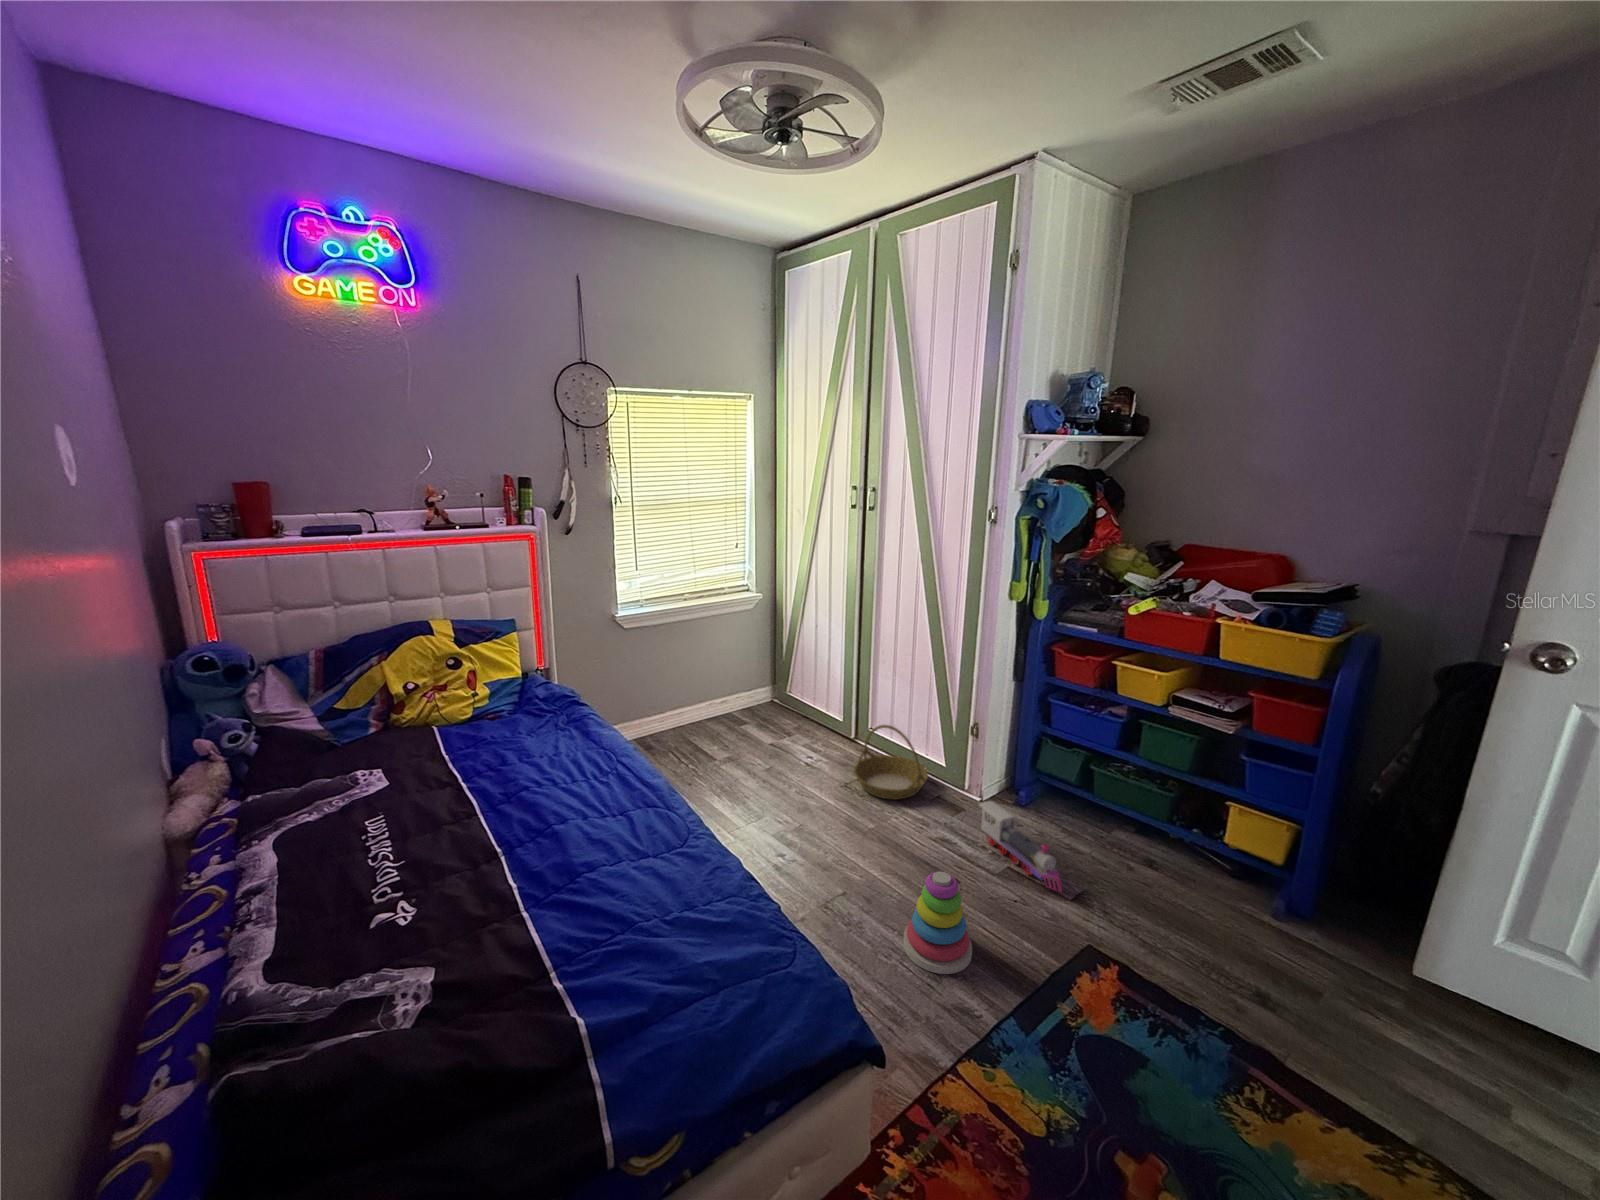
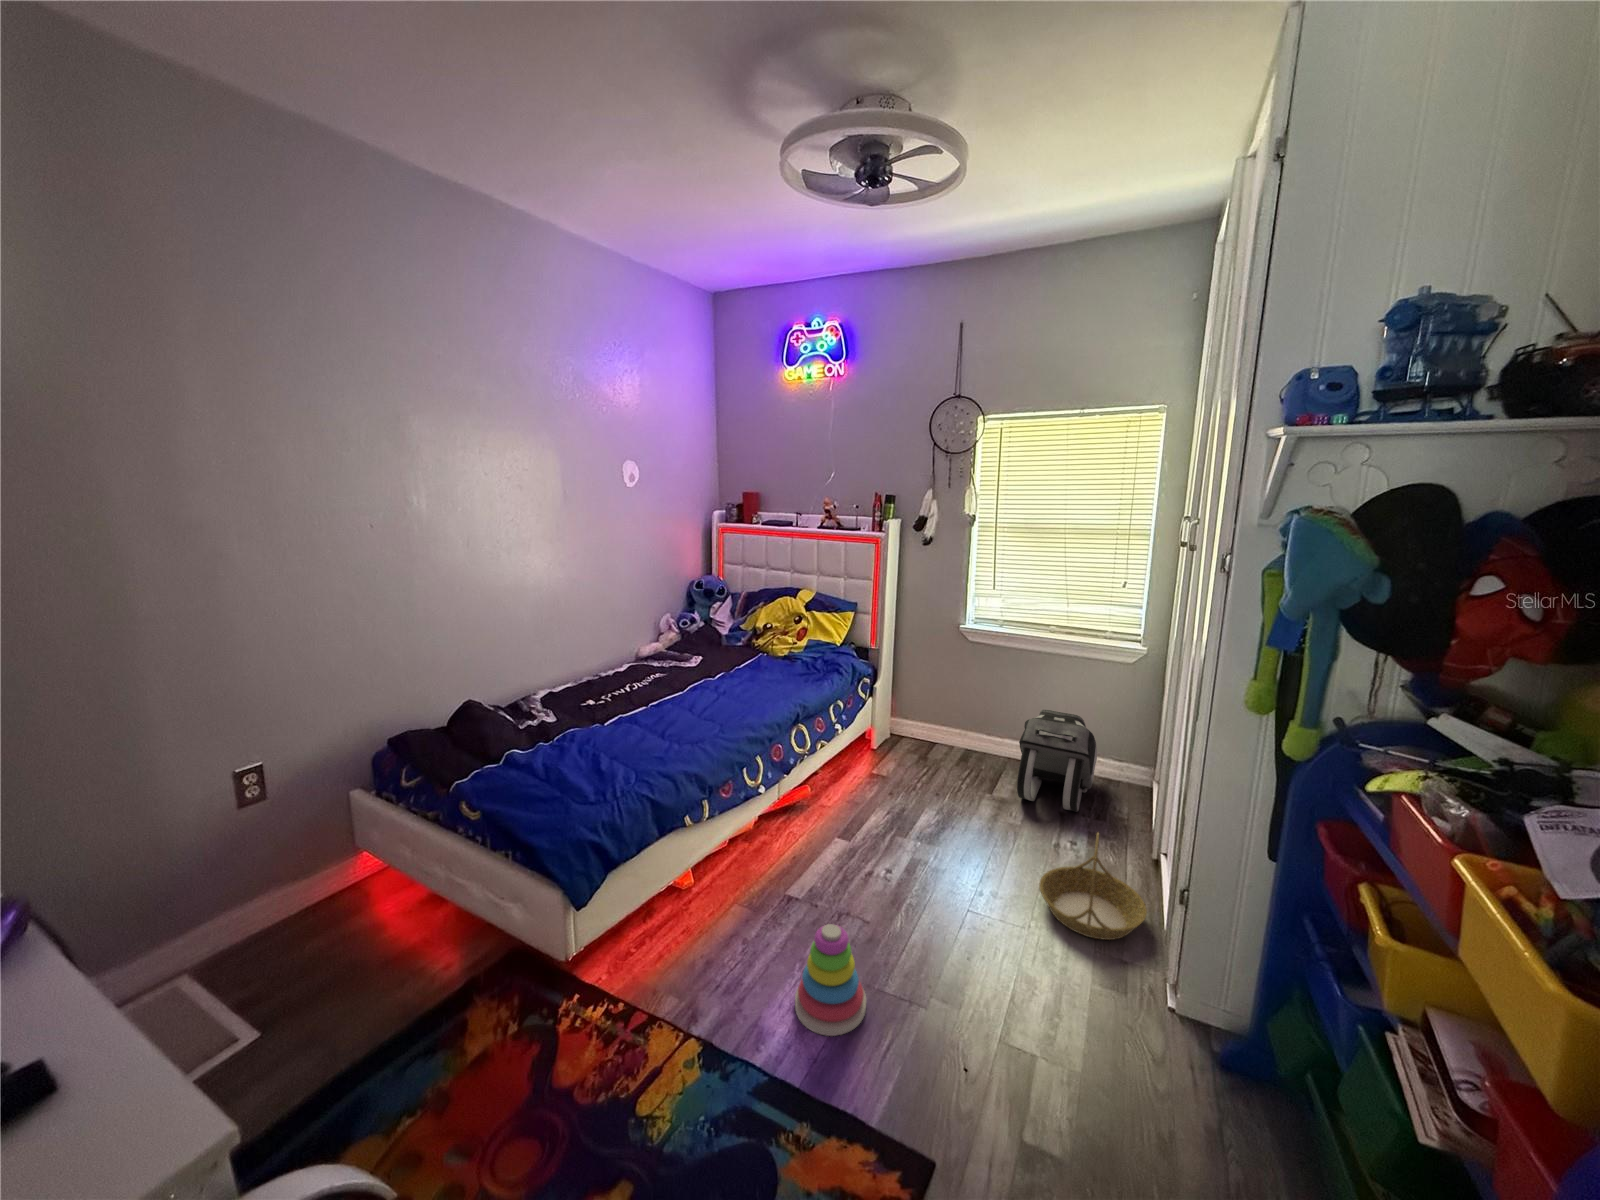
backpack: none [701,663,793,751] -> present [1017,710,1097,812]
toy train: present [979,801,1062,892] -> none [1002,972,1094,1120]

